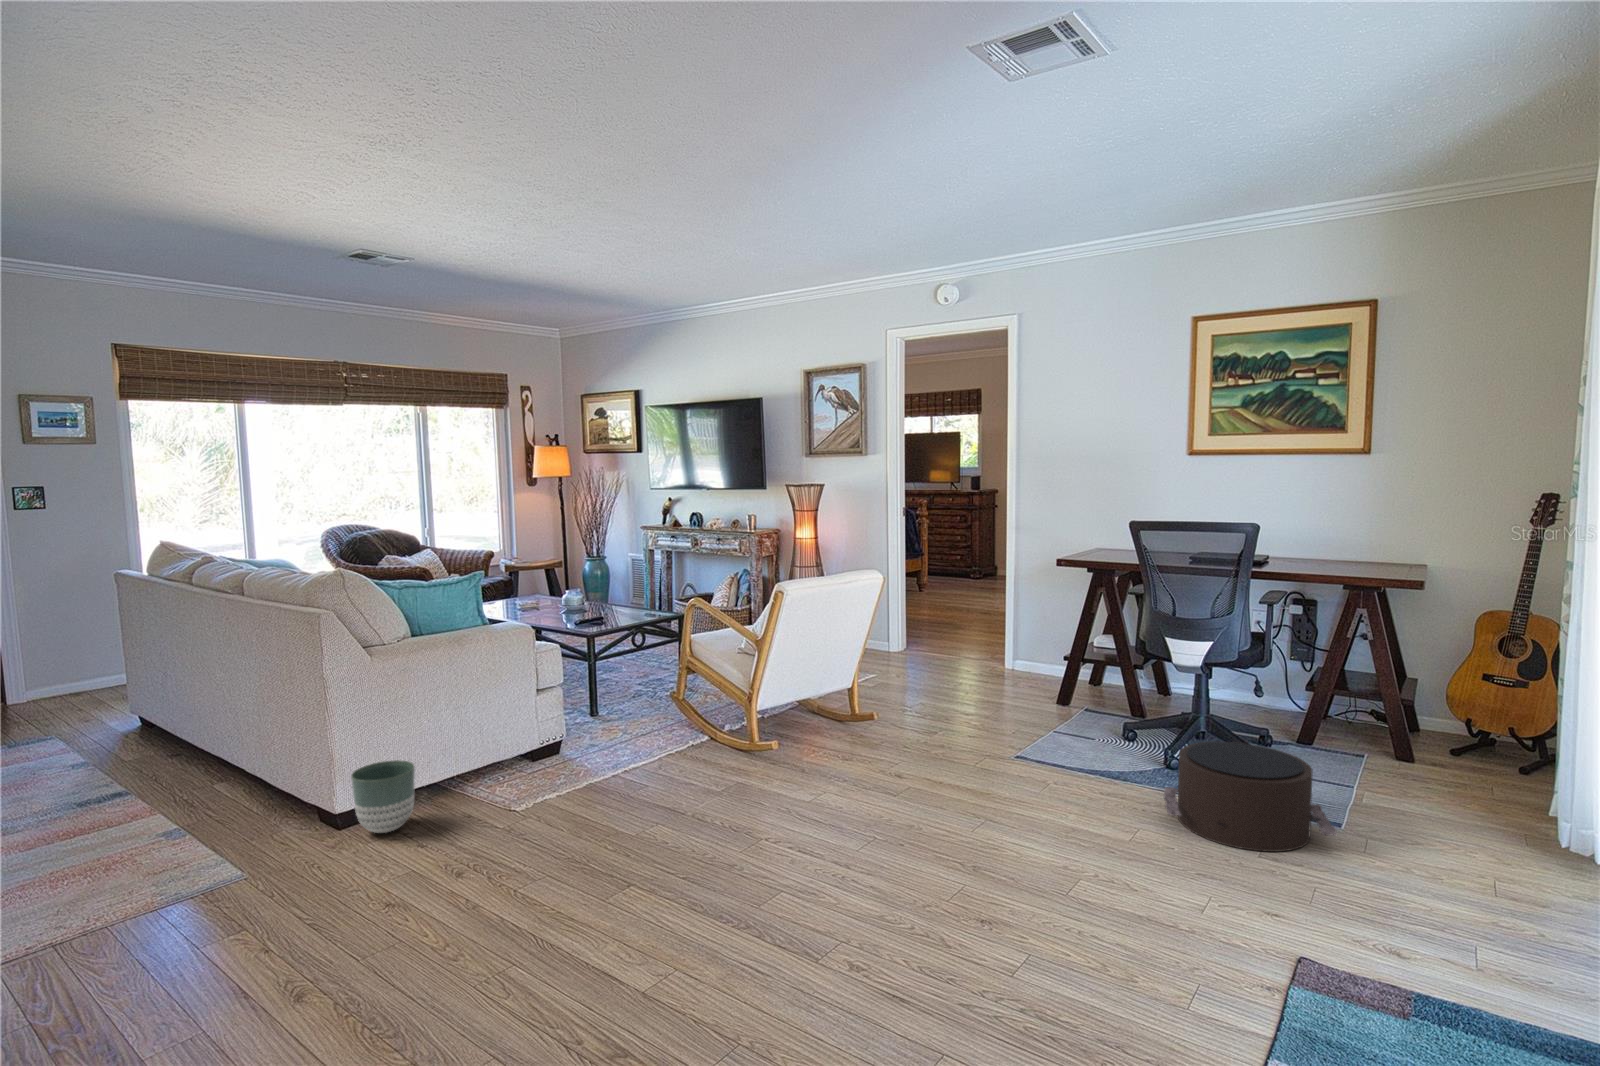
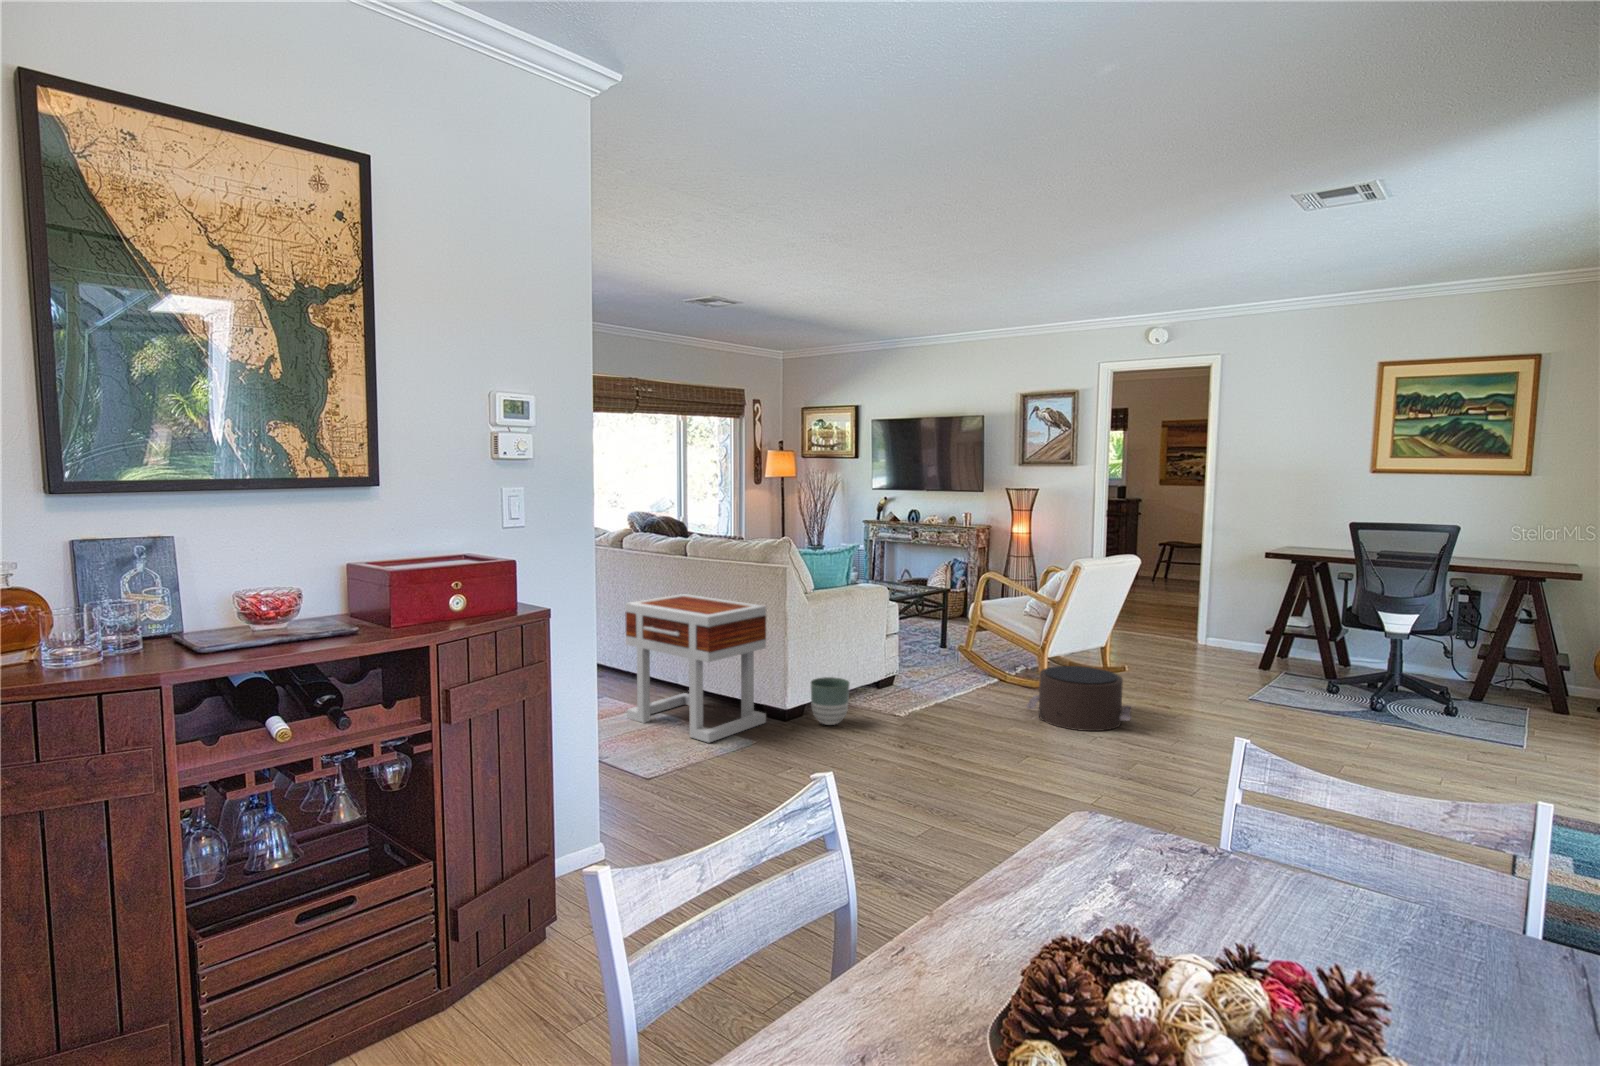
side table: none [73,644,290,880] -> present [625,594,766,742]
pouf: present [1164,741,1337,852] -> present [1027,666,1131,731]

